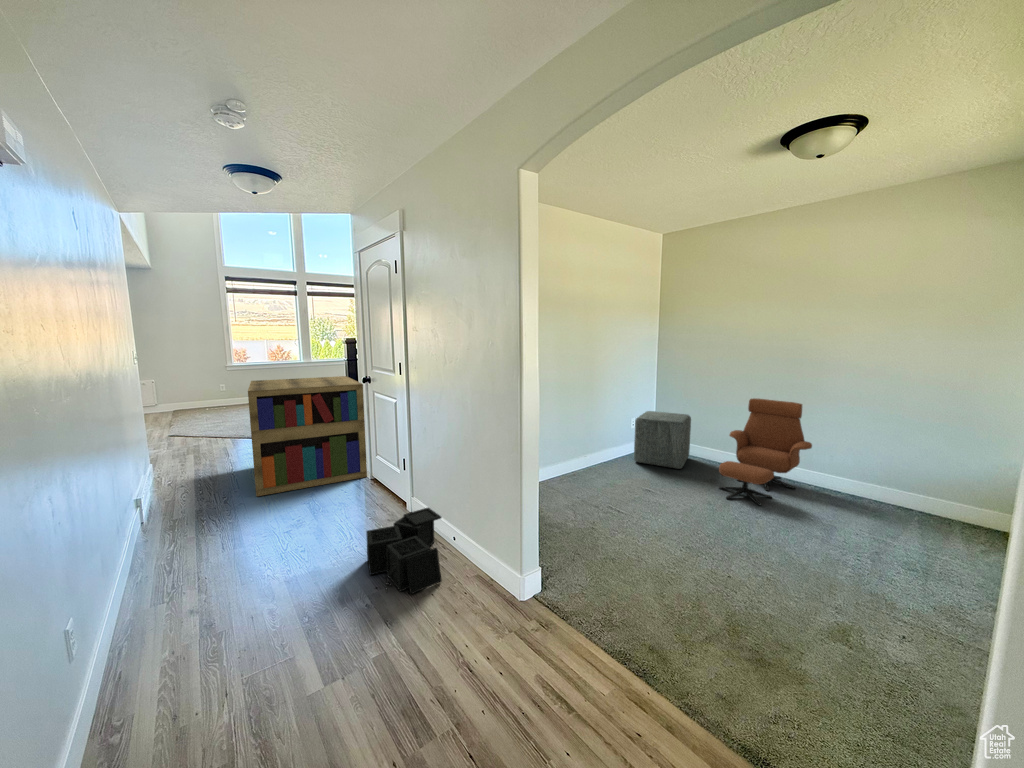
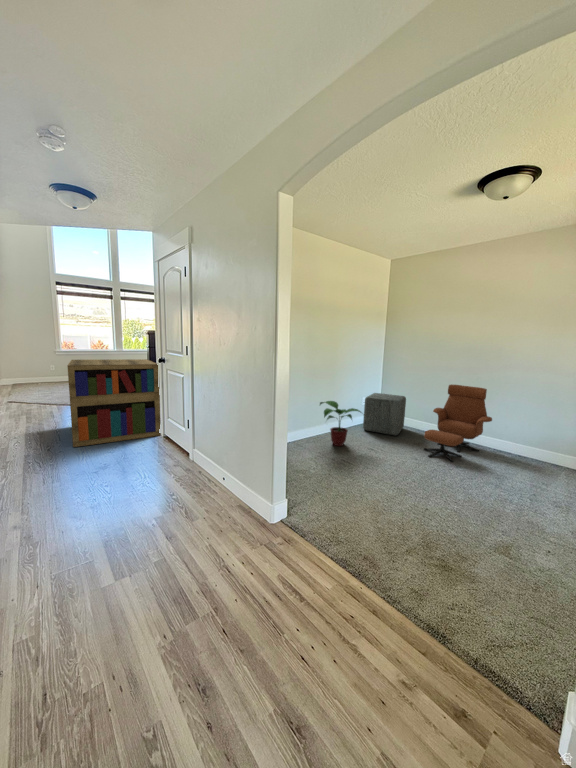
potted plant: none [575,425,636,486] -> present [320,401,361,446]
storage bin: present [366,508,442,594] -> none [156,456,215,518]

